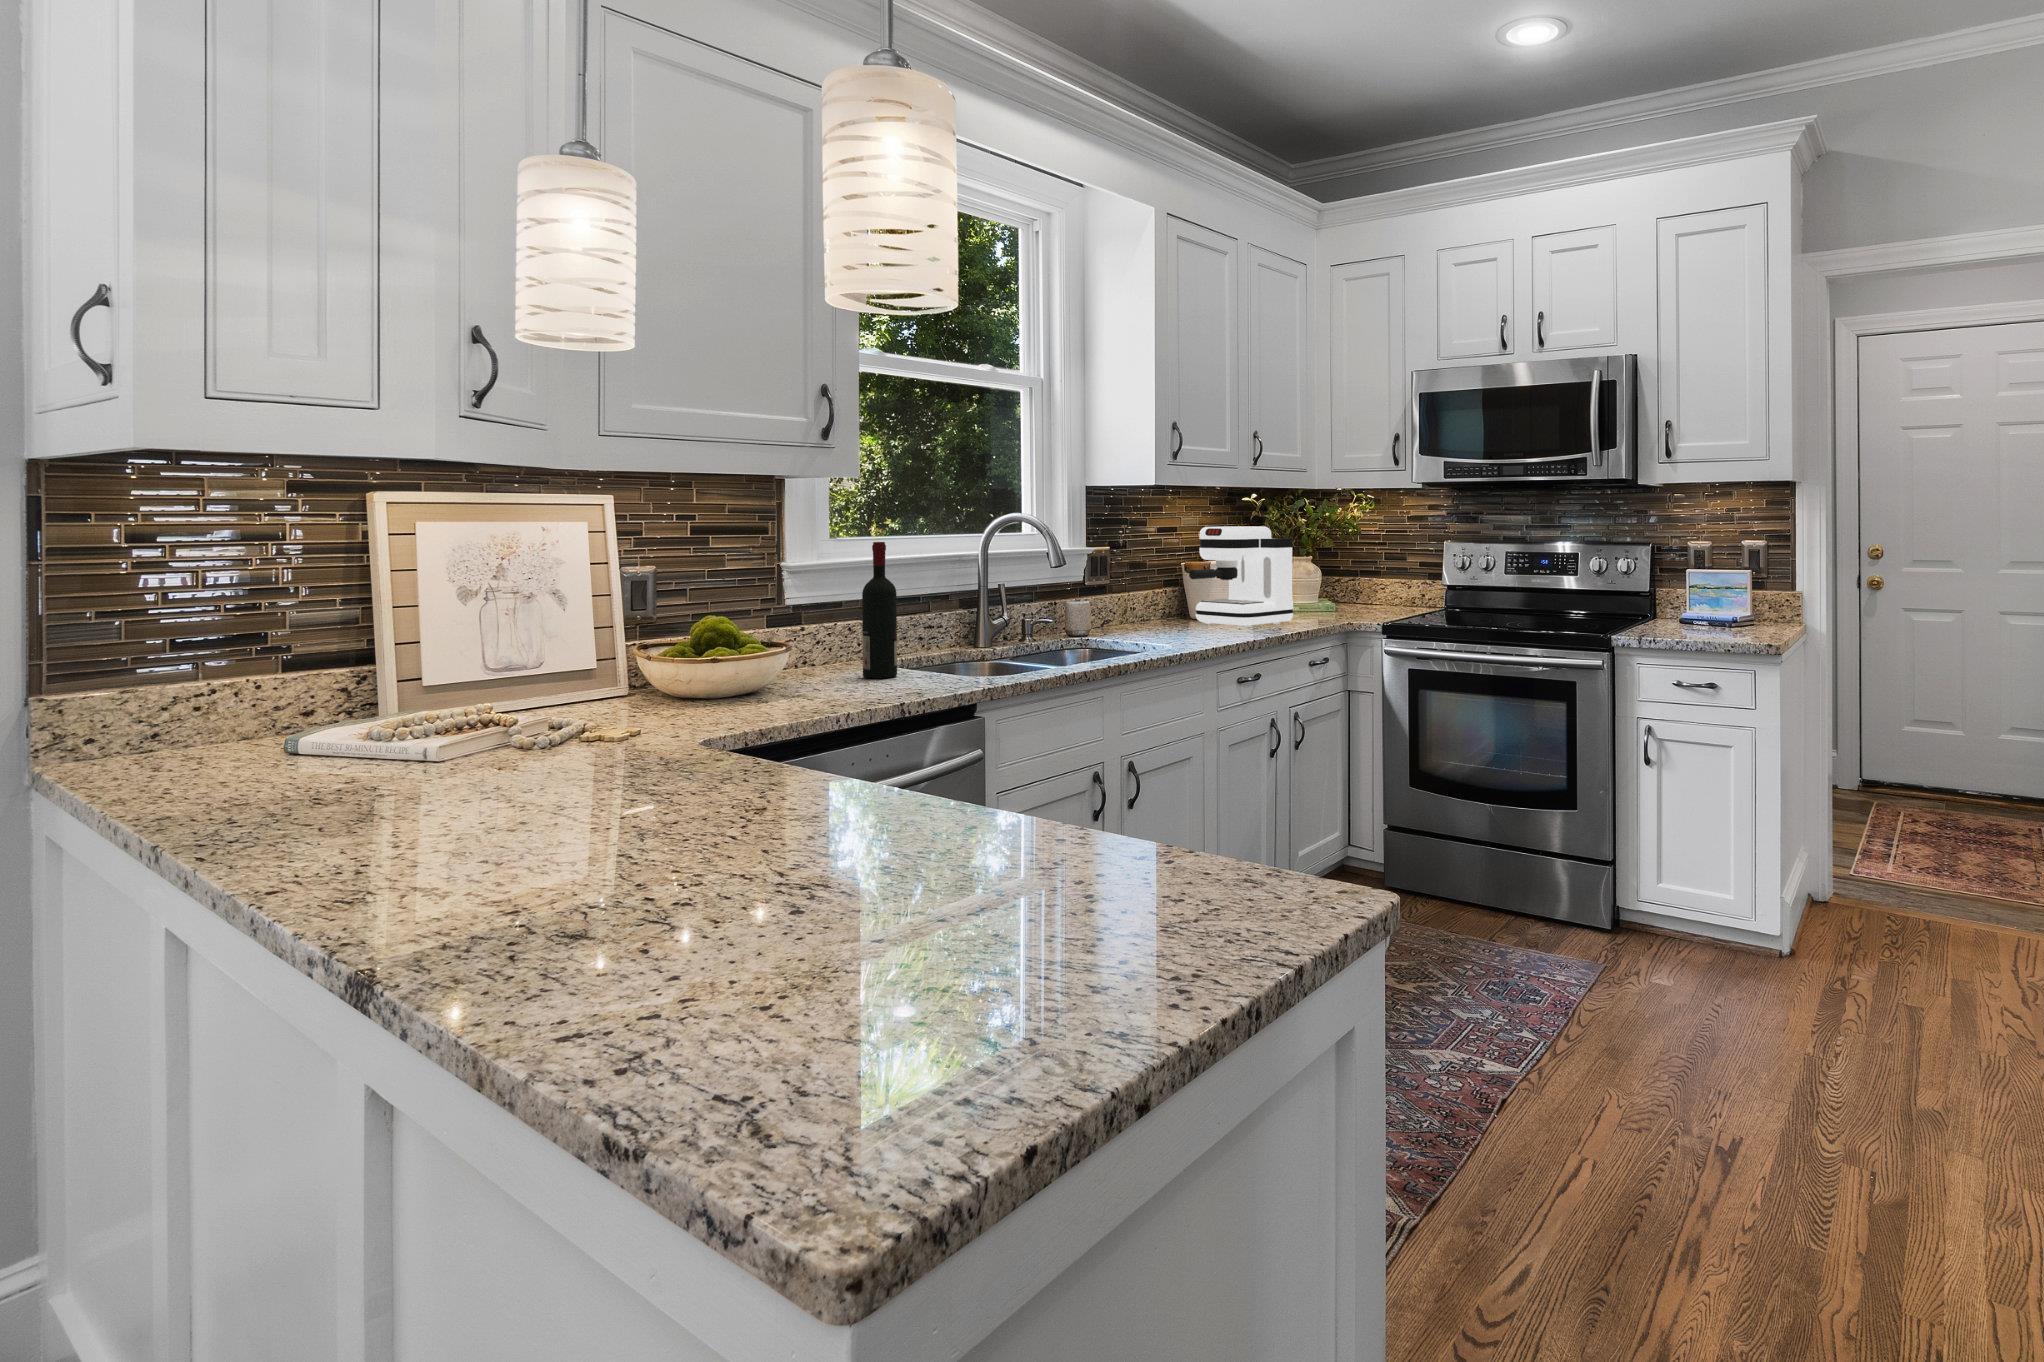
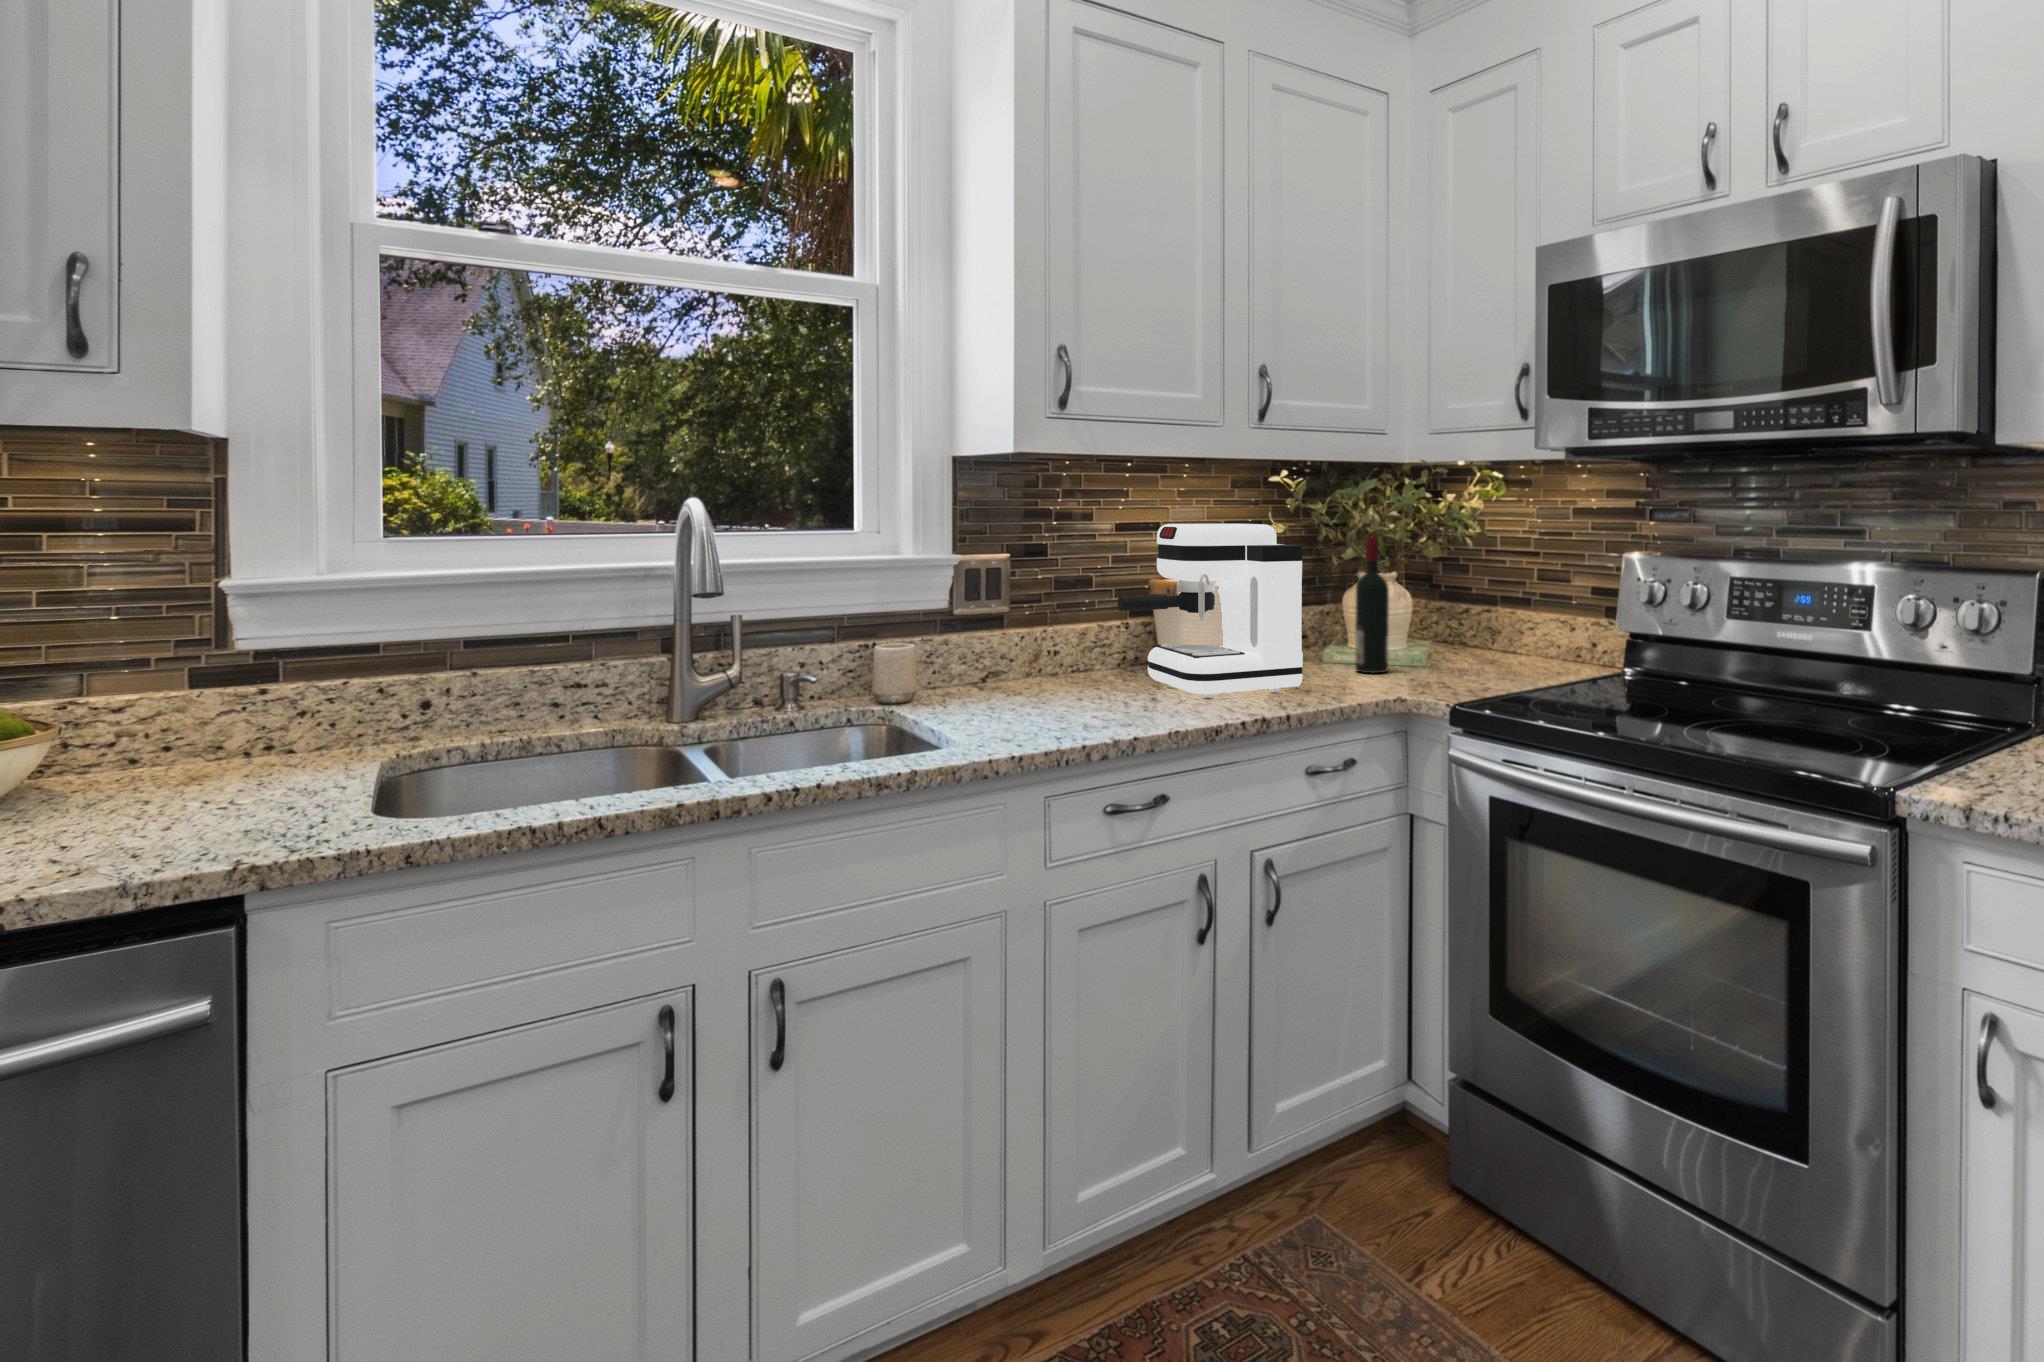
wine bottle: present [862,542,897,678] -> present [1355,537,1389,673]

